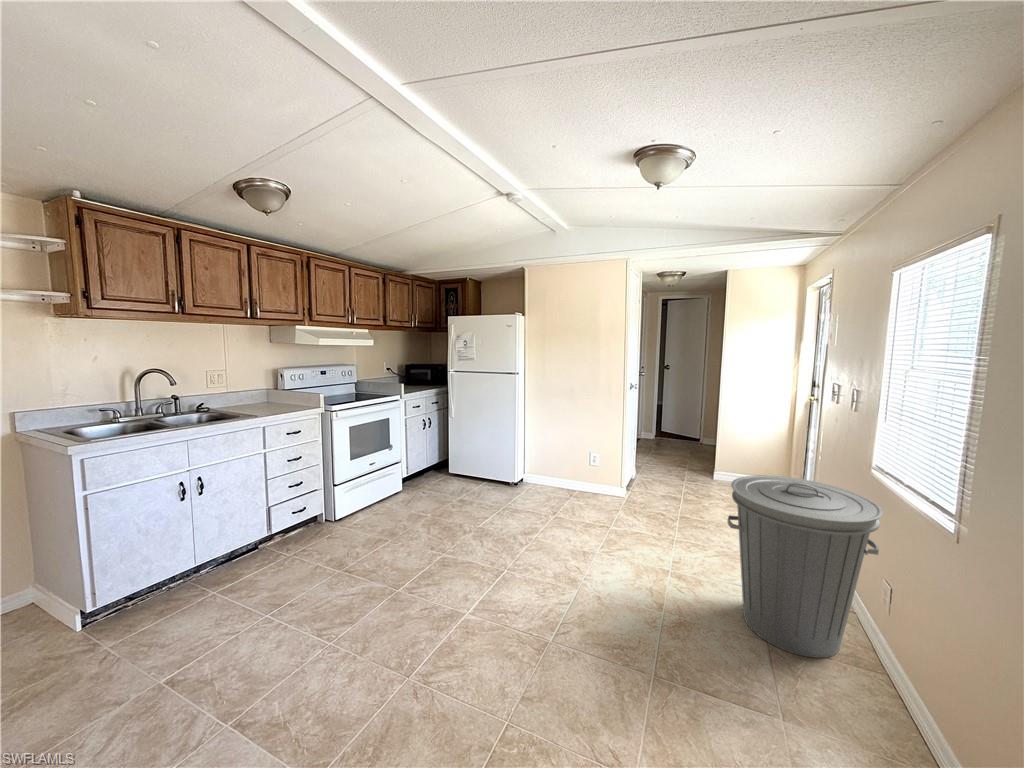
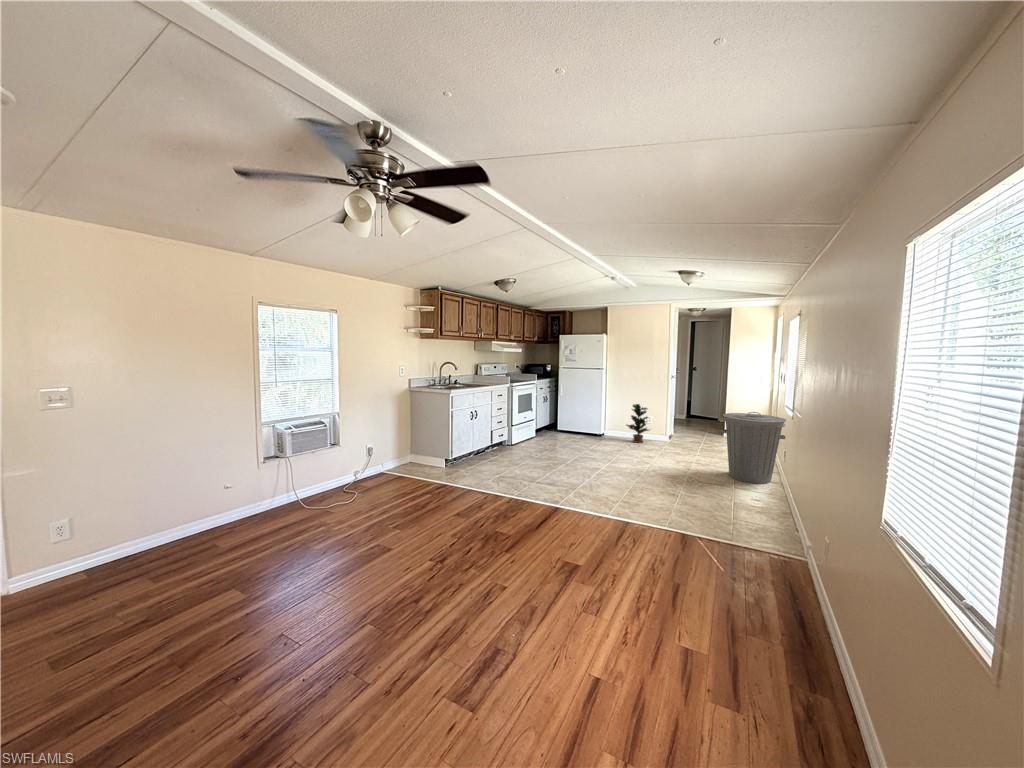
potted plant: none [553,434,594,503] -> present [626,404,648,443]

